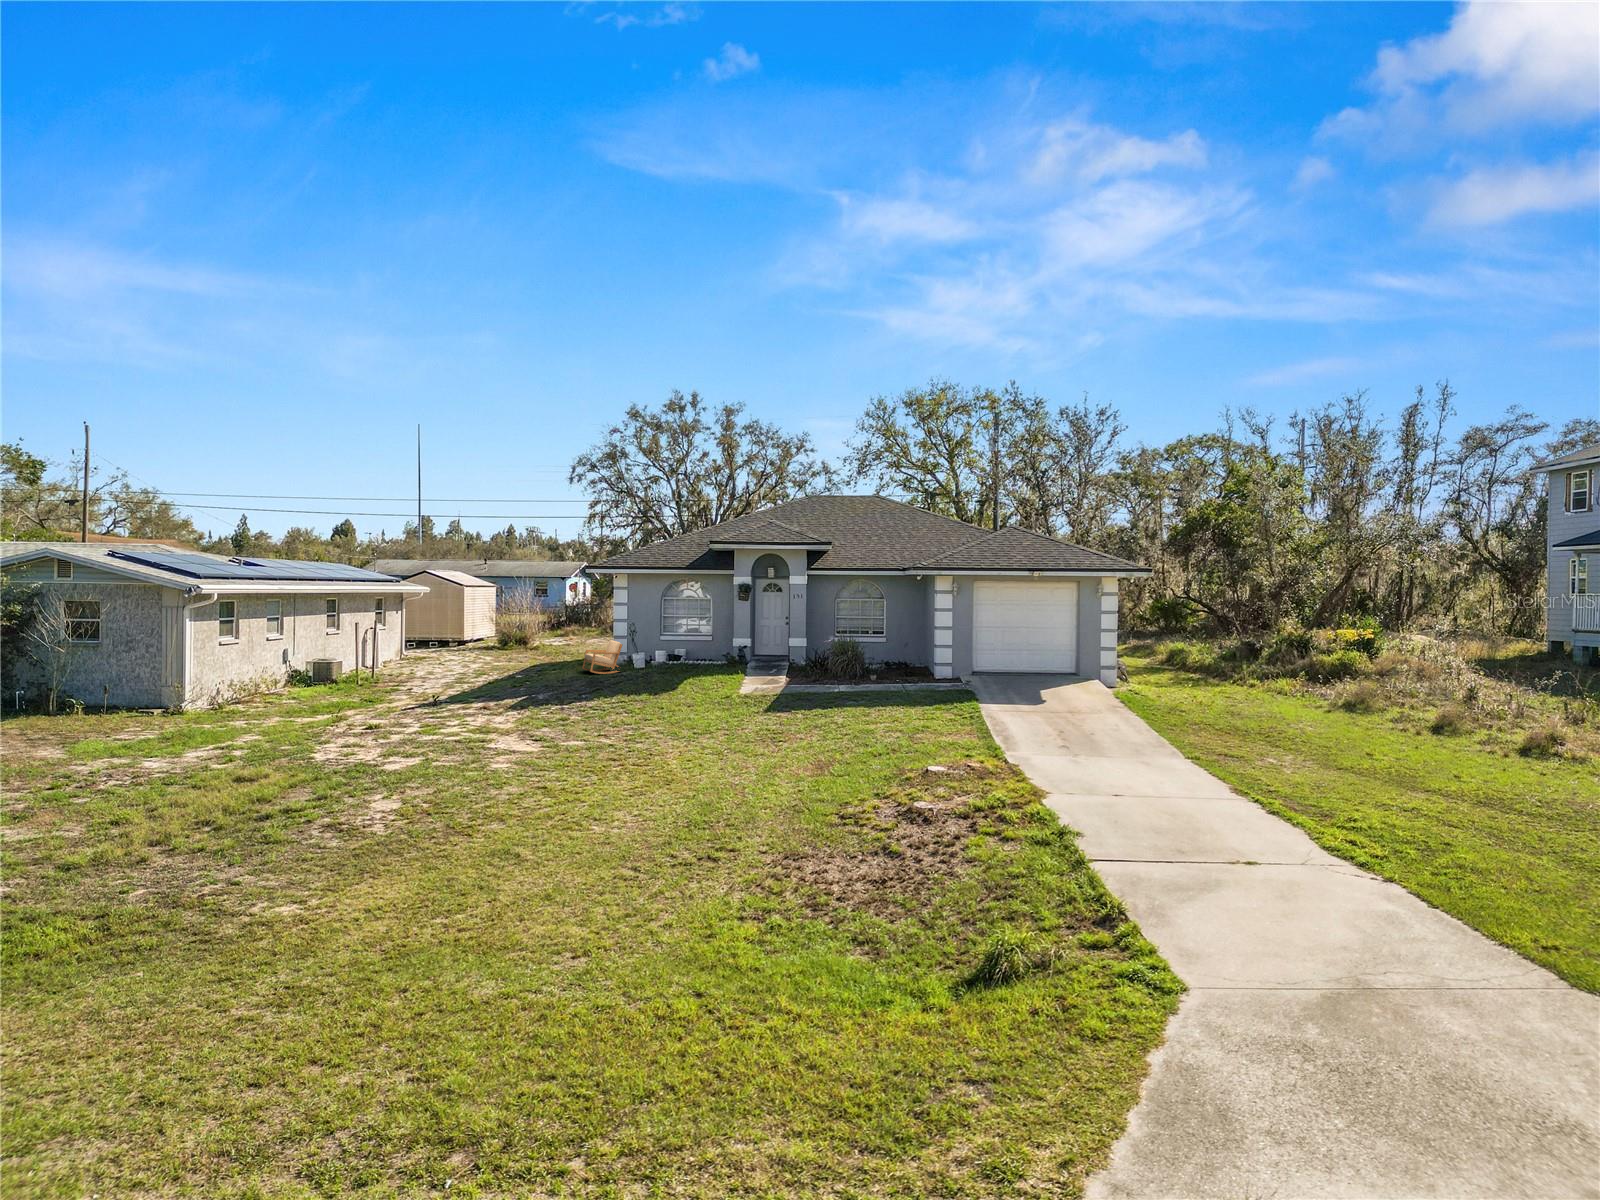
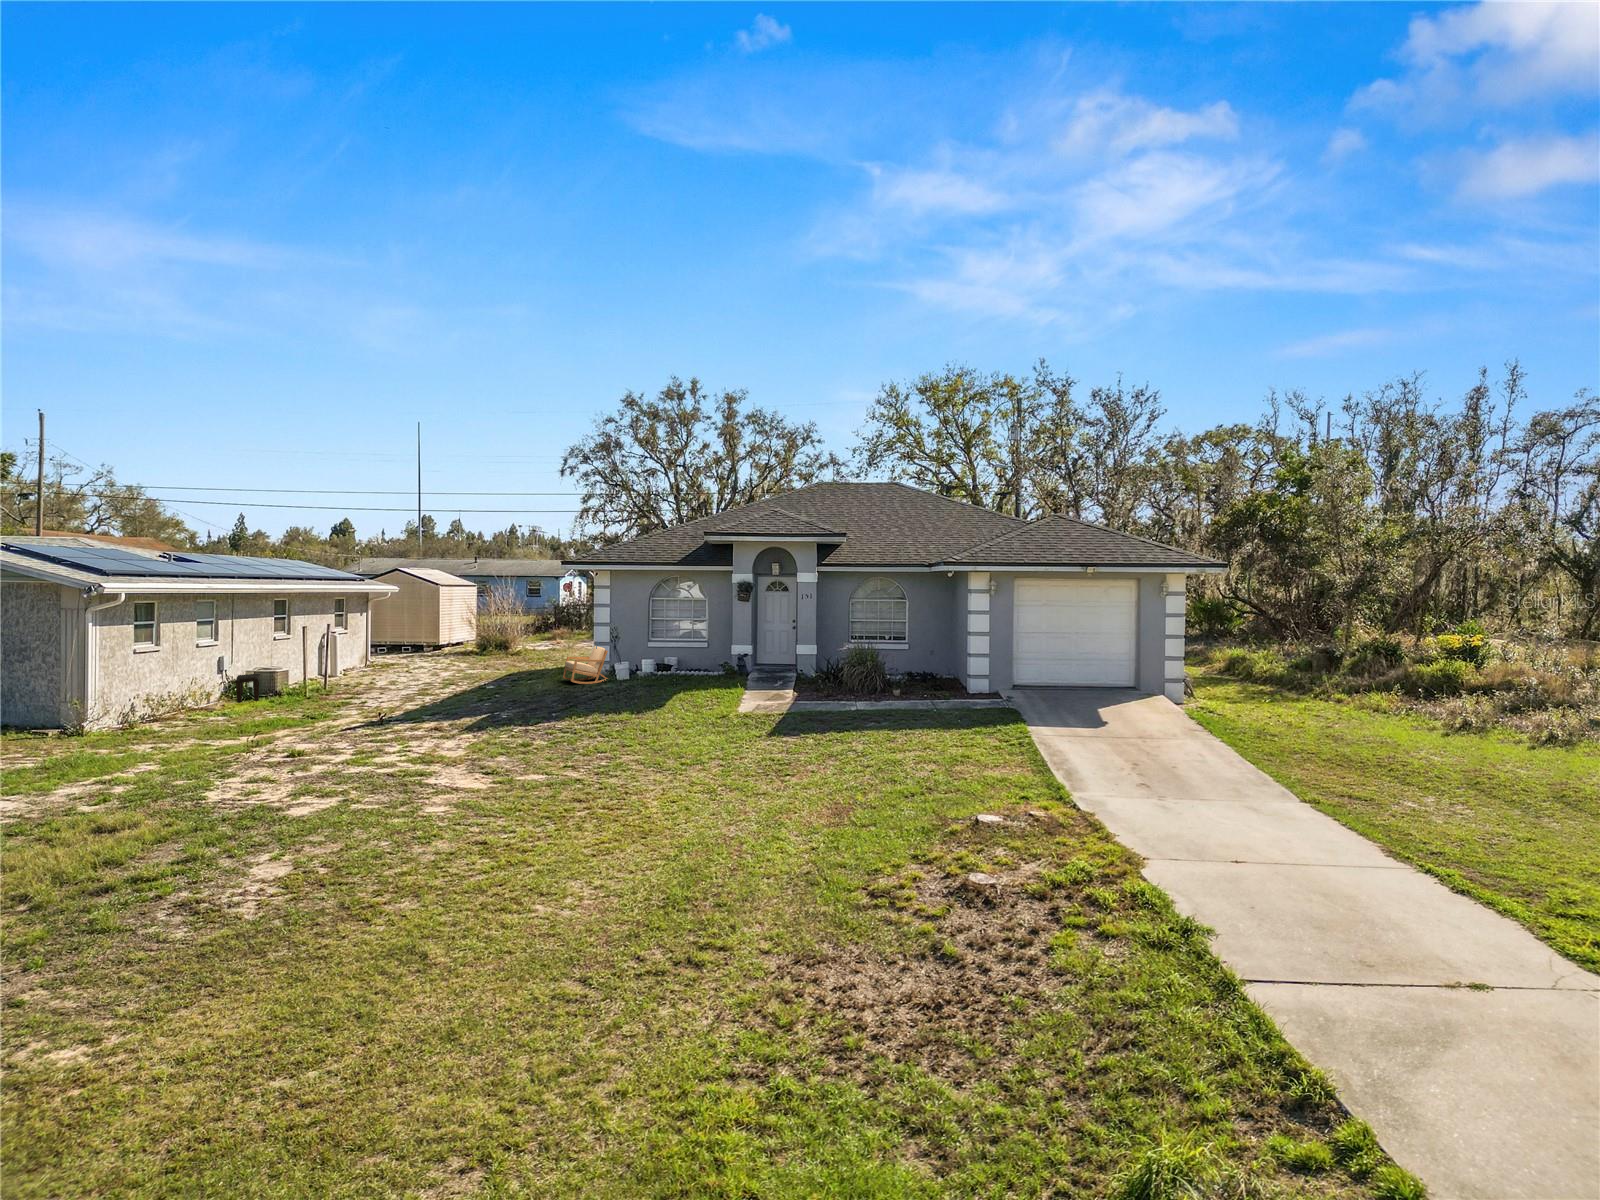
bench: none [297,664,317,689] -> present [235,674,260,702]

